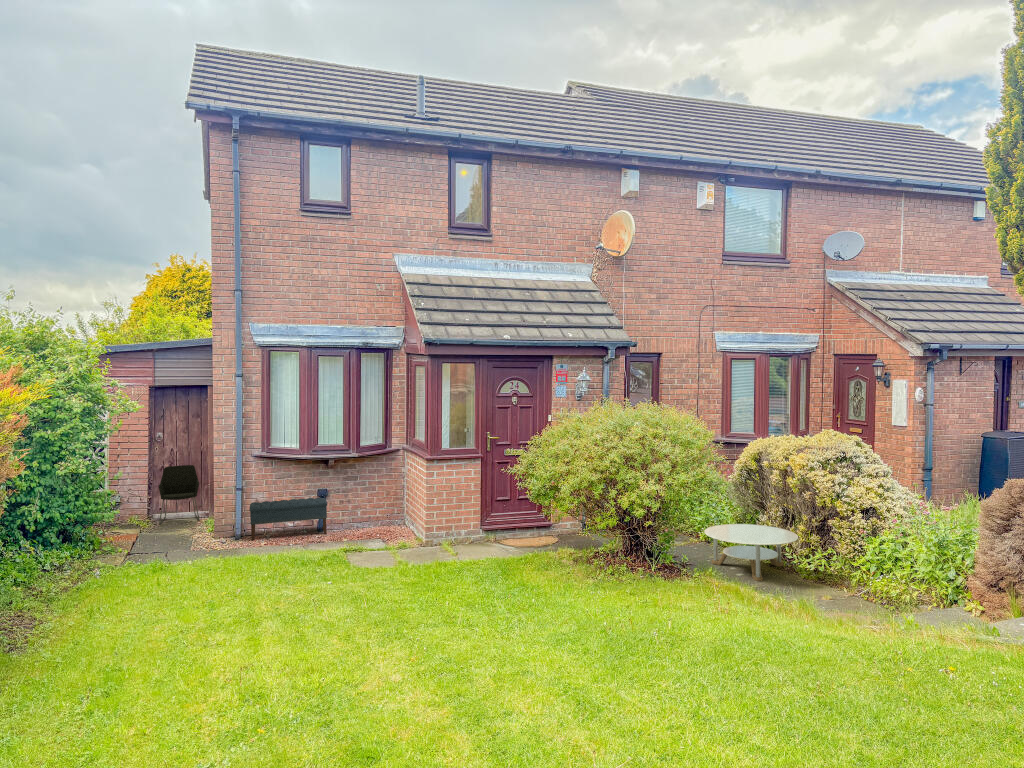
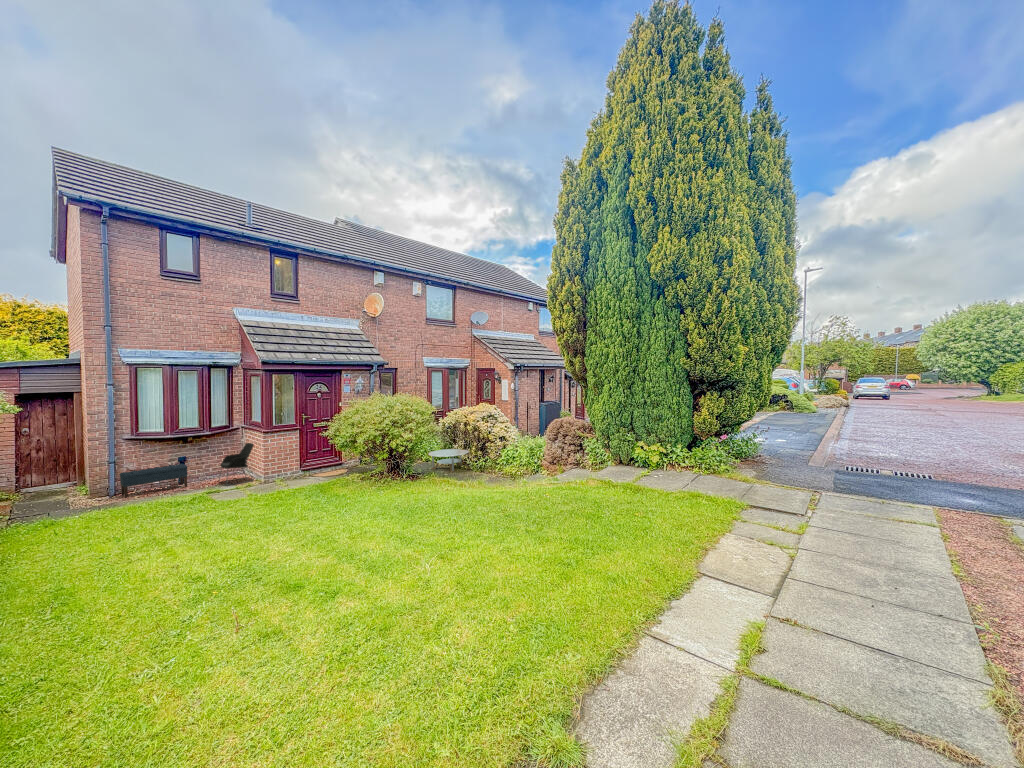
chair: present [159,465,199,524] -> present [219,443,254,486]

